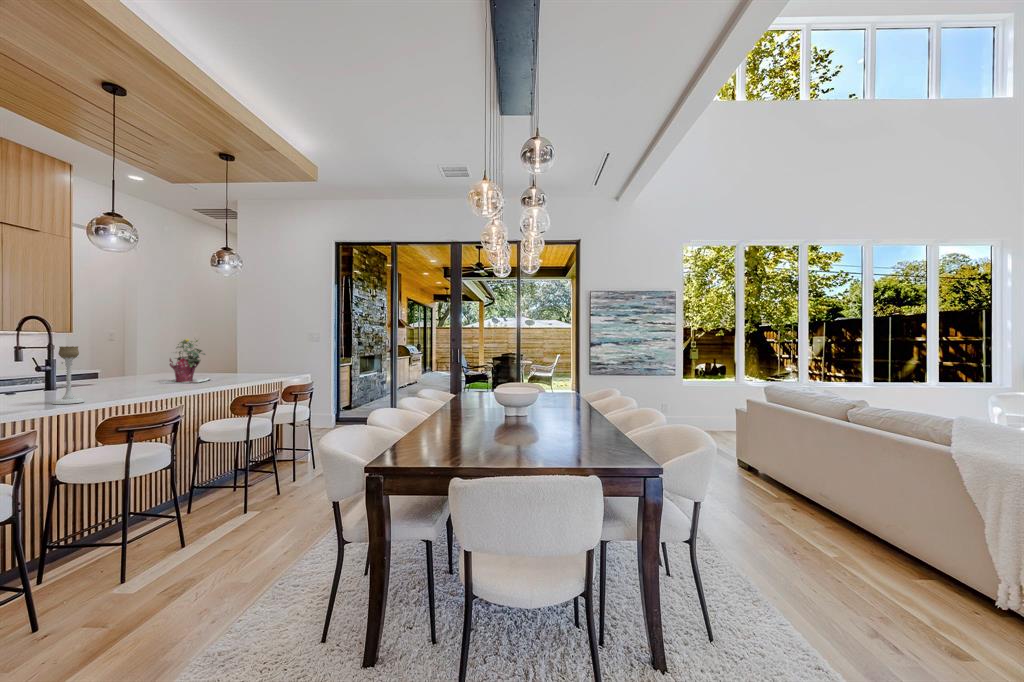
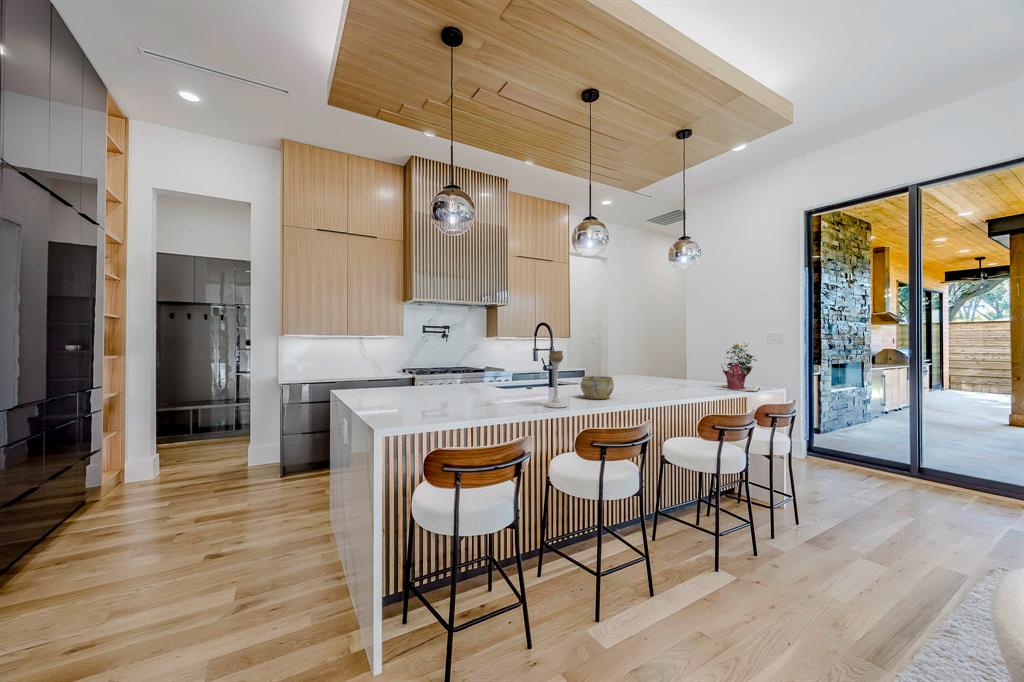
potted plant: present [160,339,210,383] -> present [715,343,760,391]
ceramic bowl: none [103,371,145,394] -> present [581,376,614,399]

